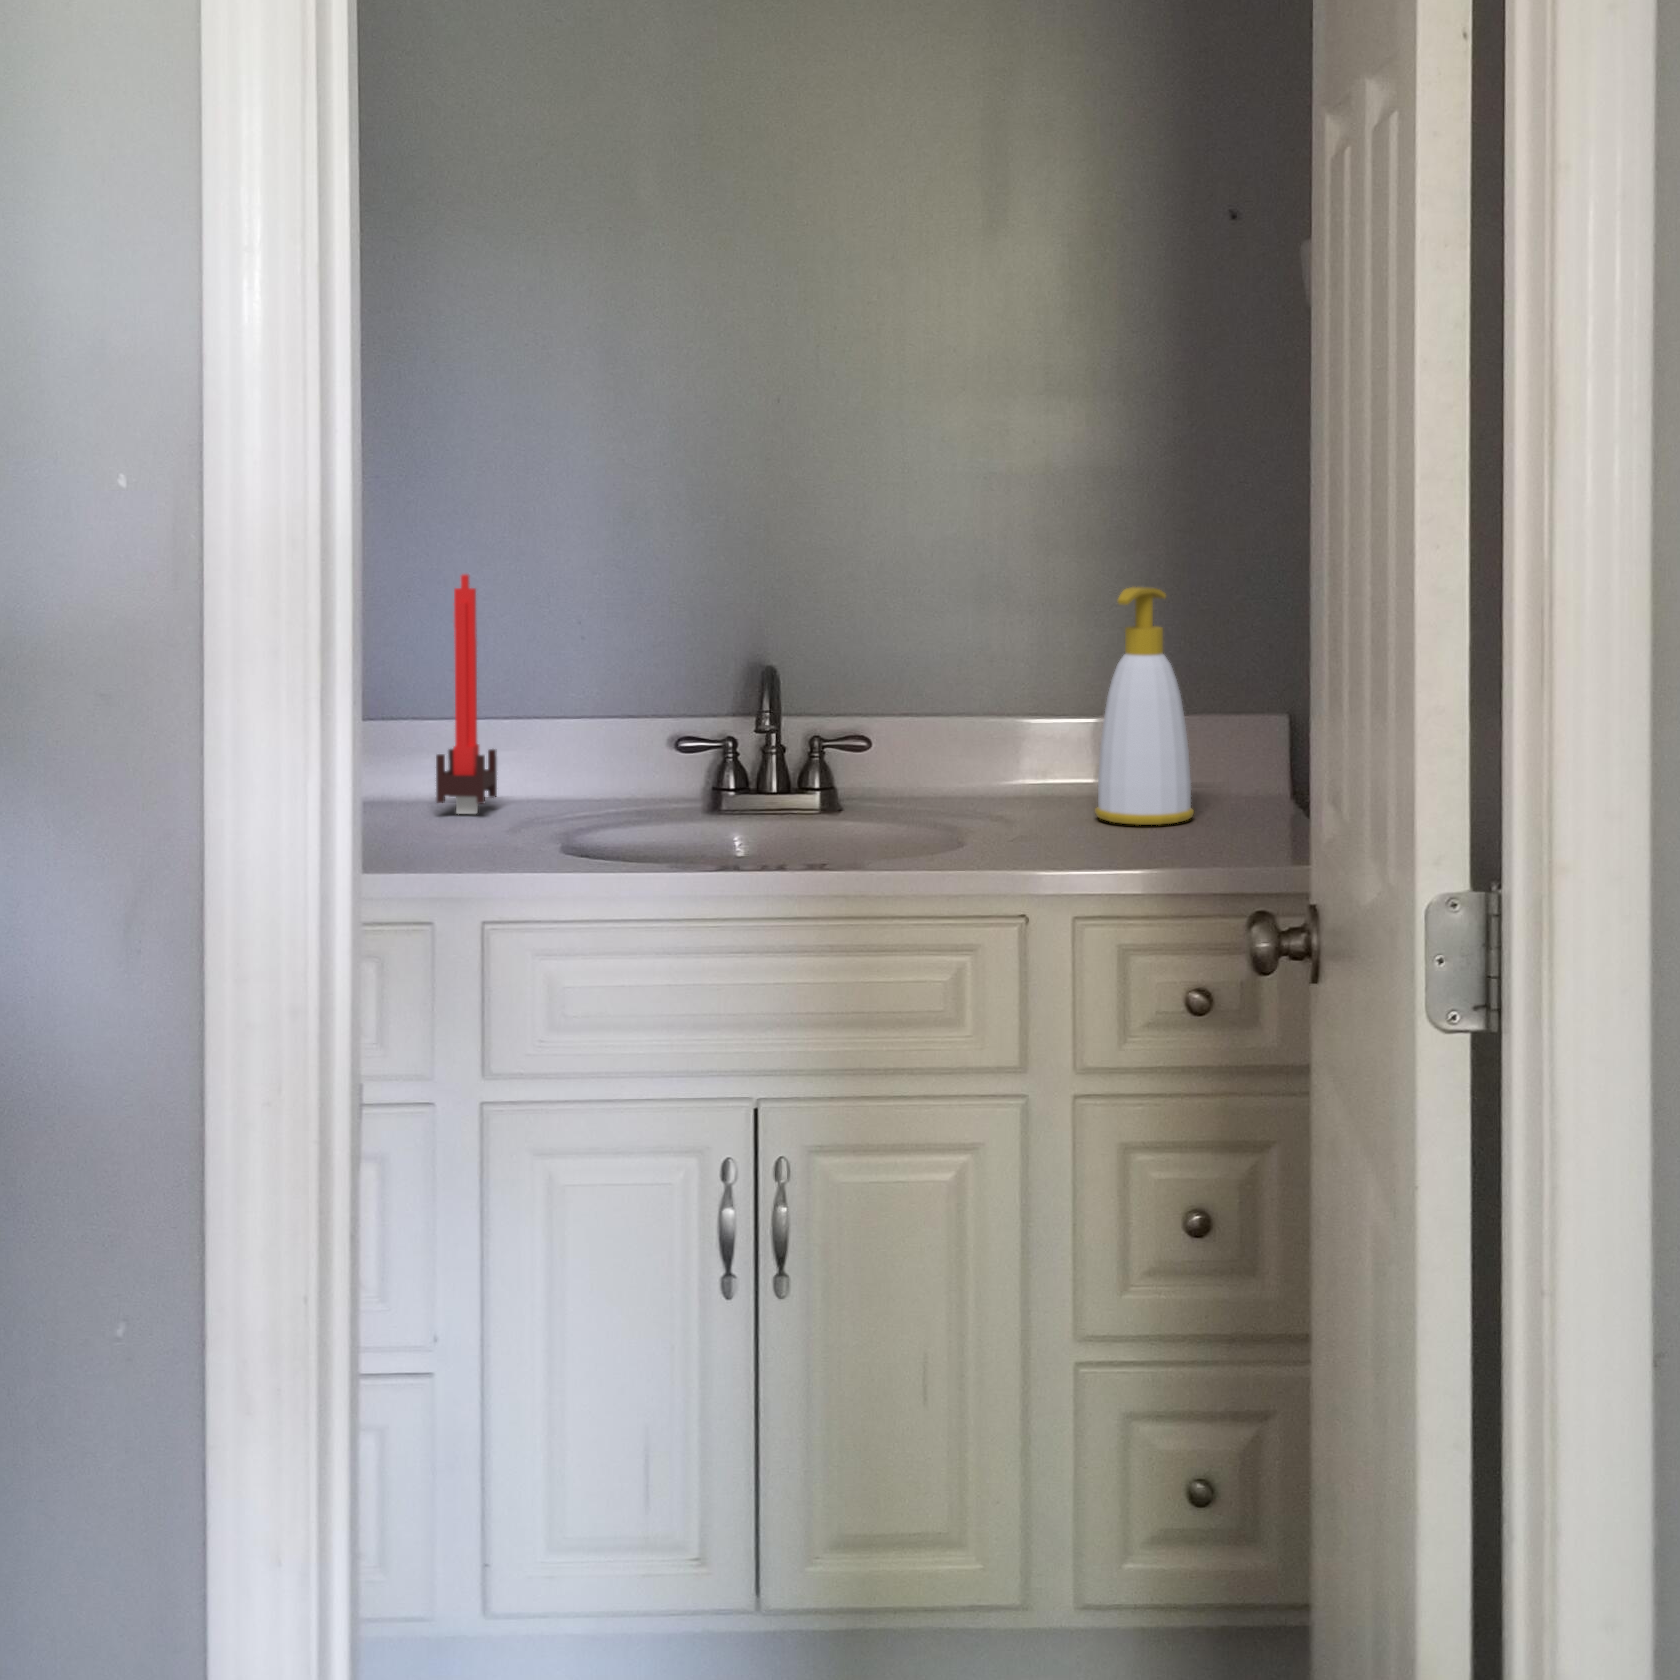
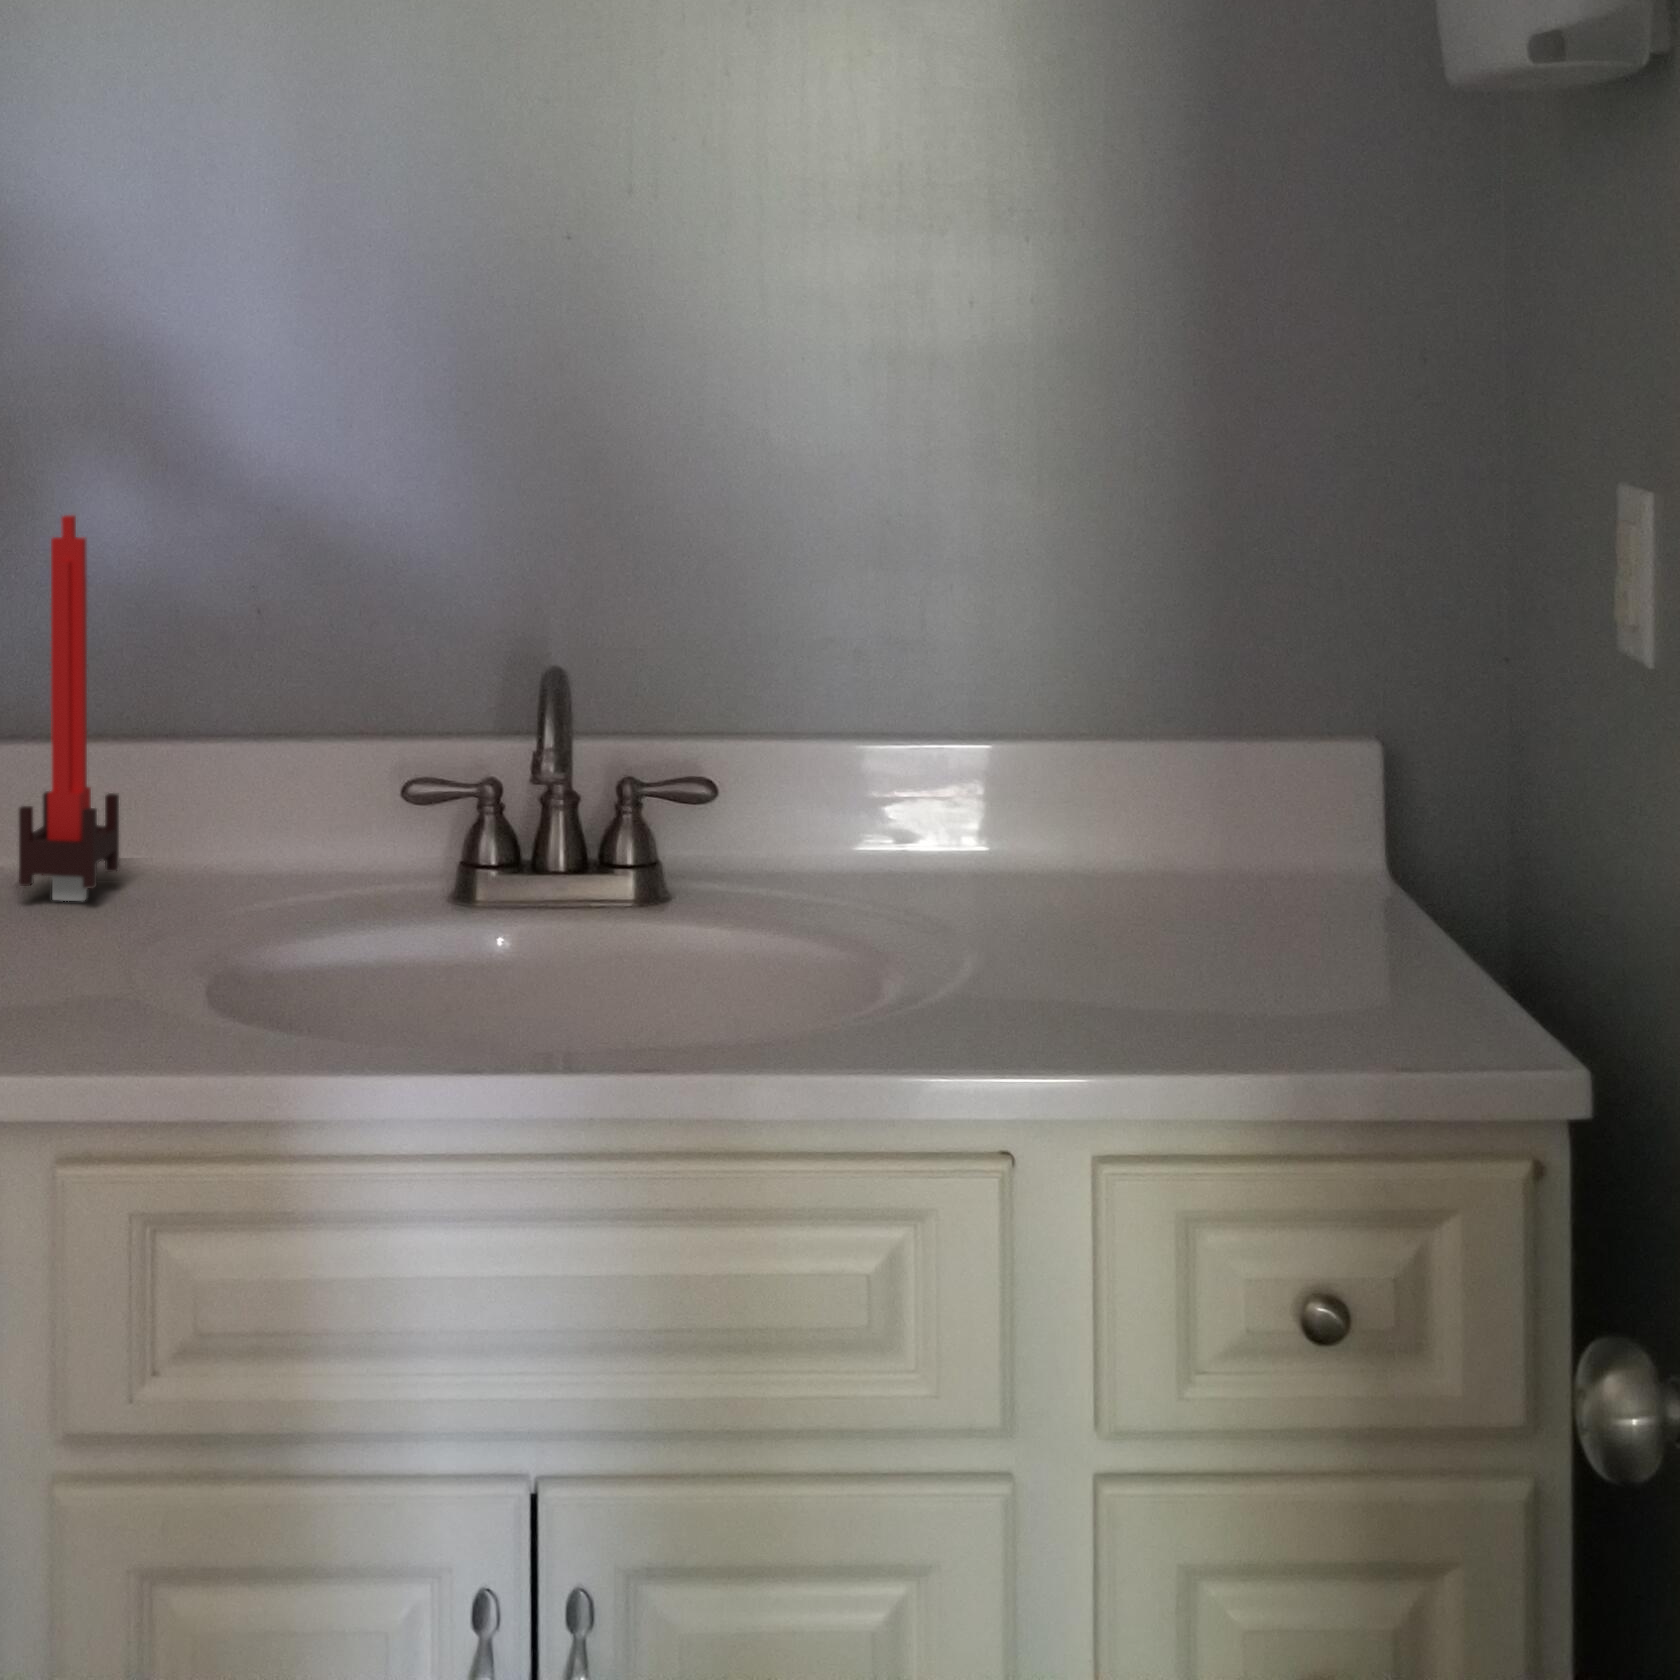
soap bottle: present [1095,587,1194,825] -> none [1088,549,1254,948]

